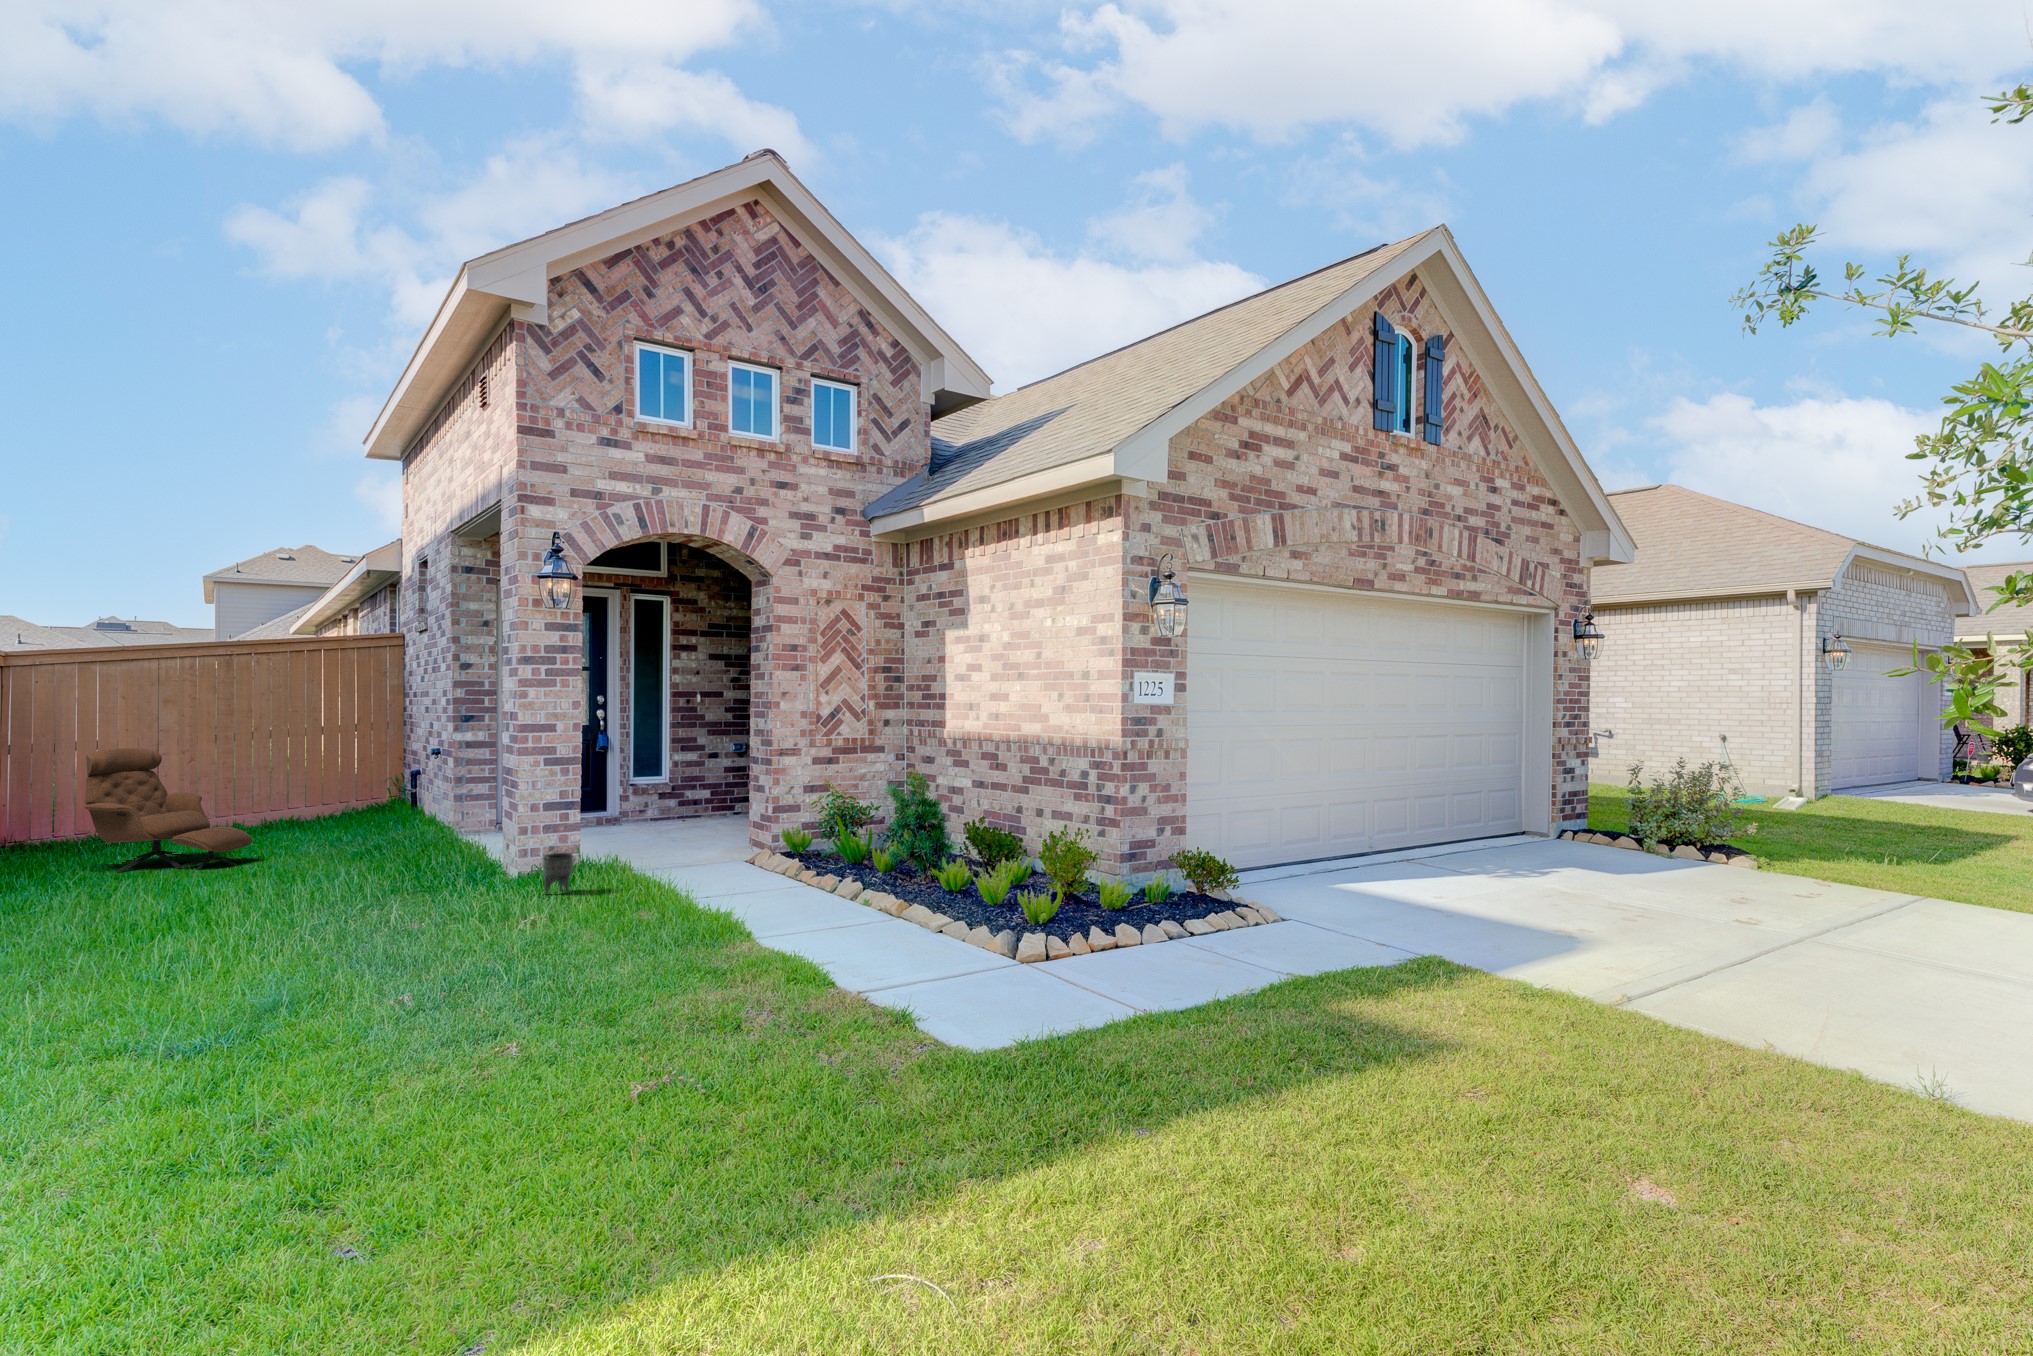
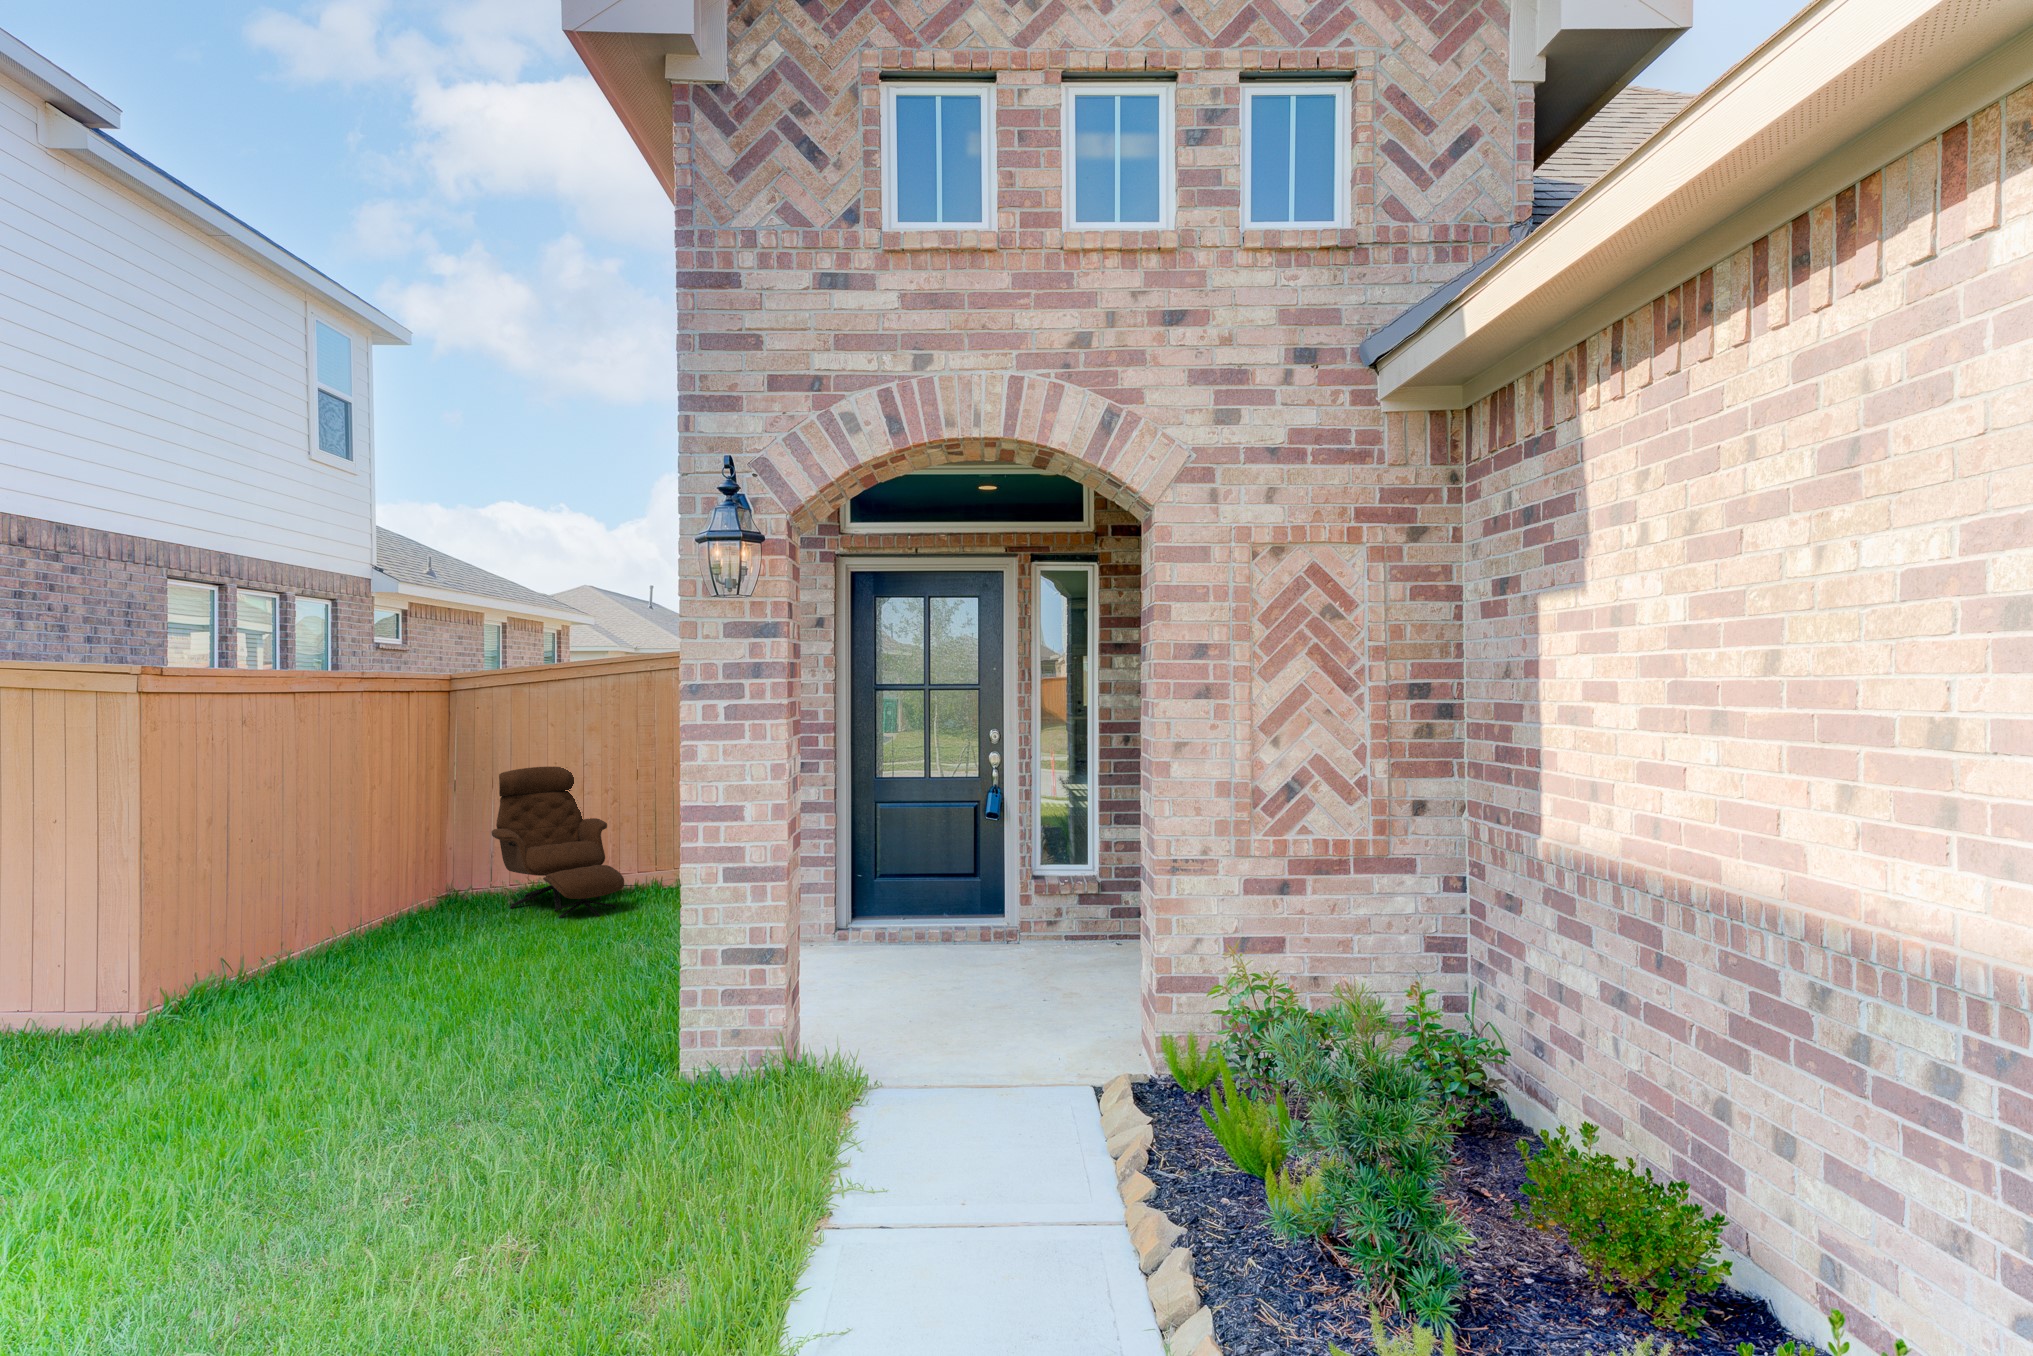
planter: present [543,853,573,894] -> none [701,1020,753,1104]

